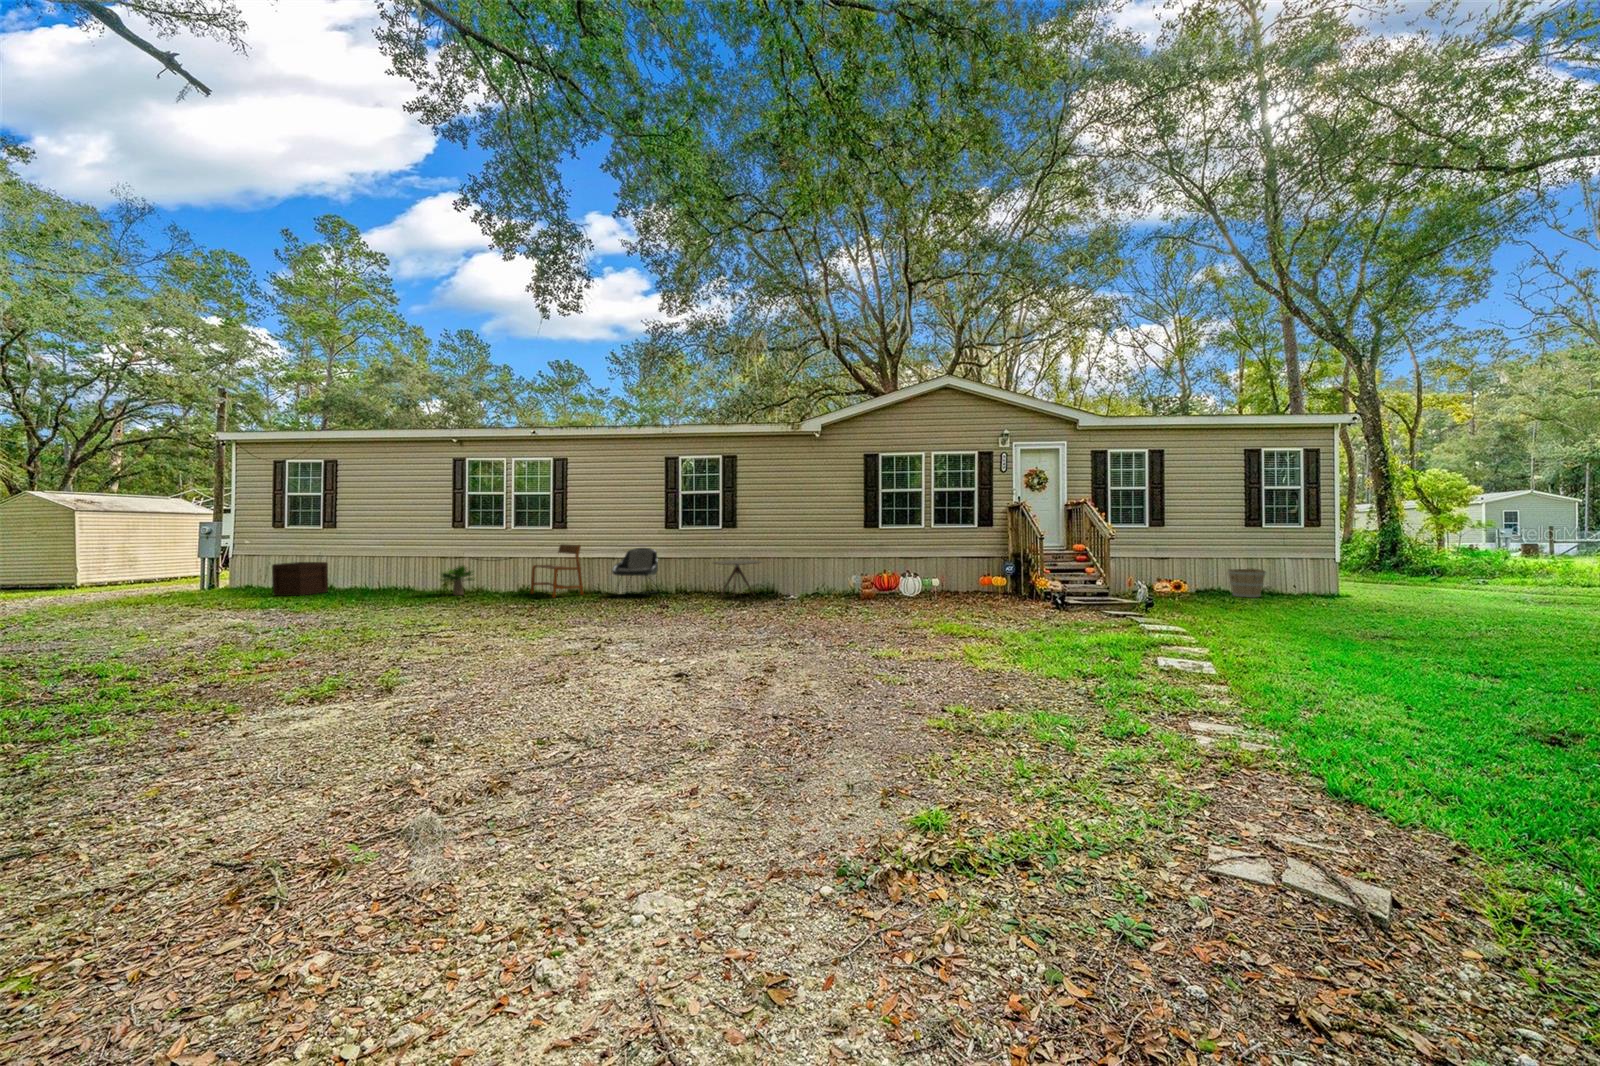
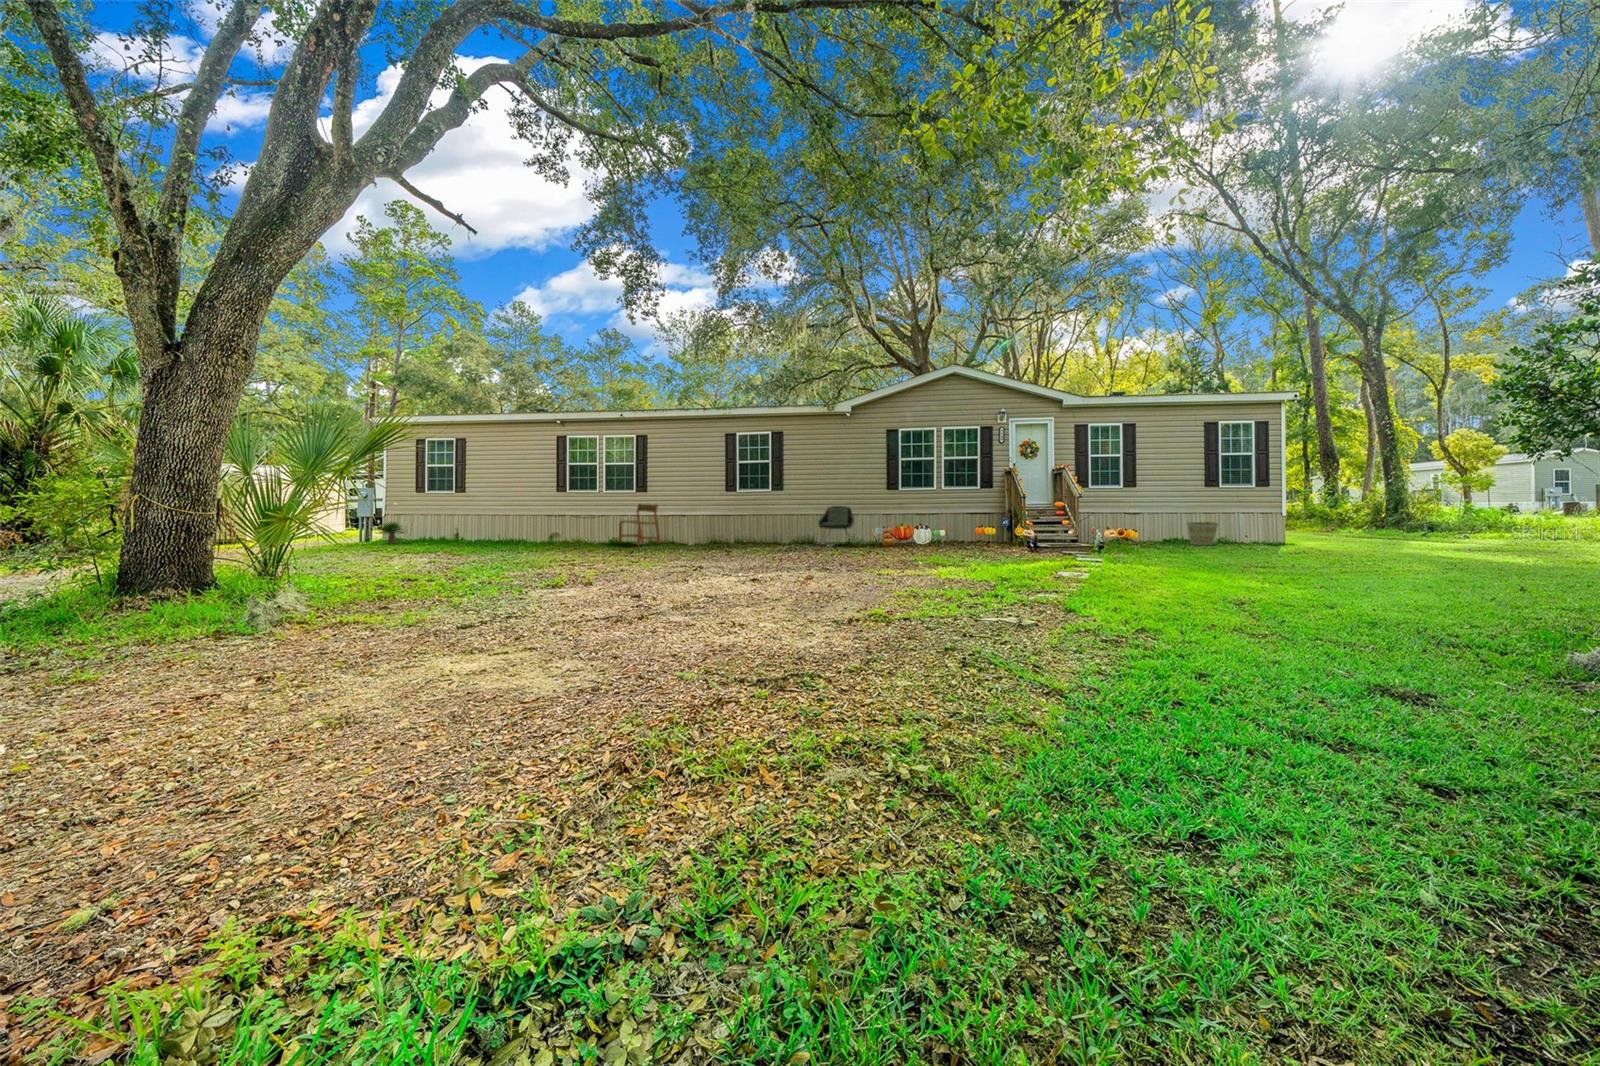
lounge chair: present [612,548,658,596] -> present [818,506,854,545]
round table: present [713,560,761,594] -> none [762,516,802,546]
wooden crate: present [272,562,328,596] -> none [420,519,462,545]
potted plant: present [441,566,475,595] -> present [378,522,405,544]

